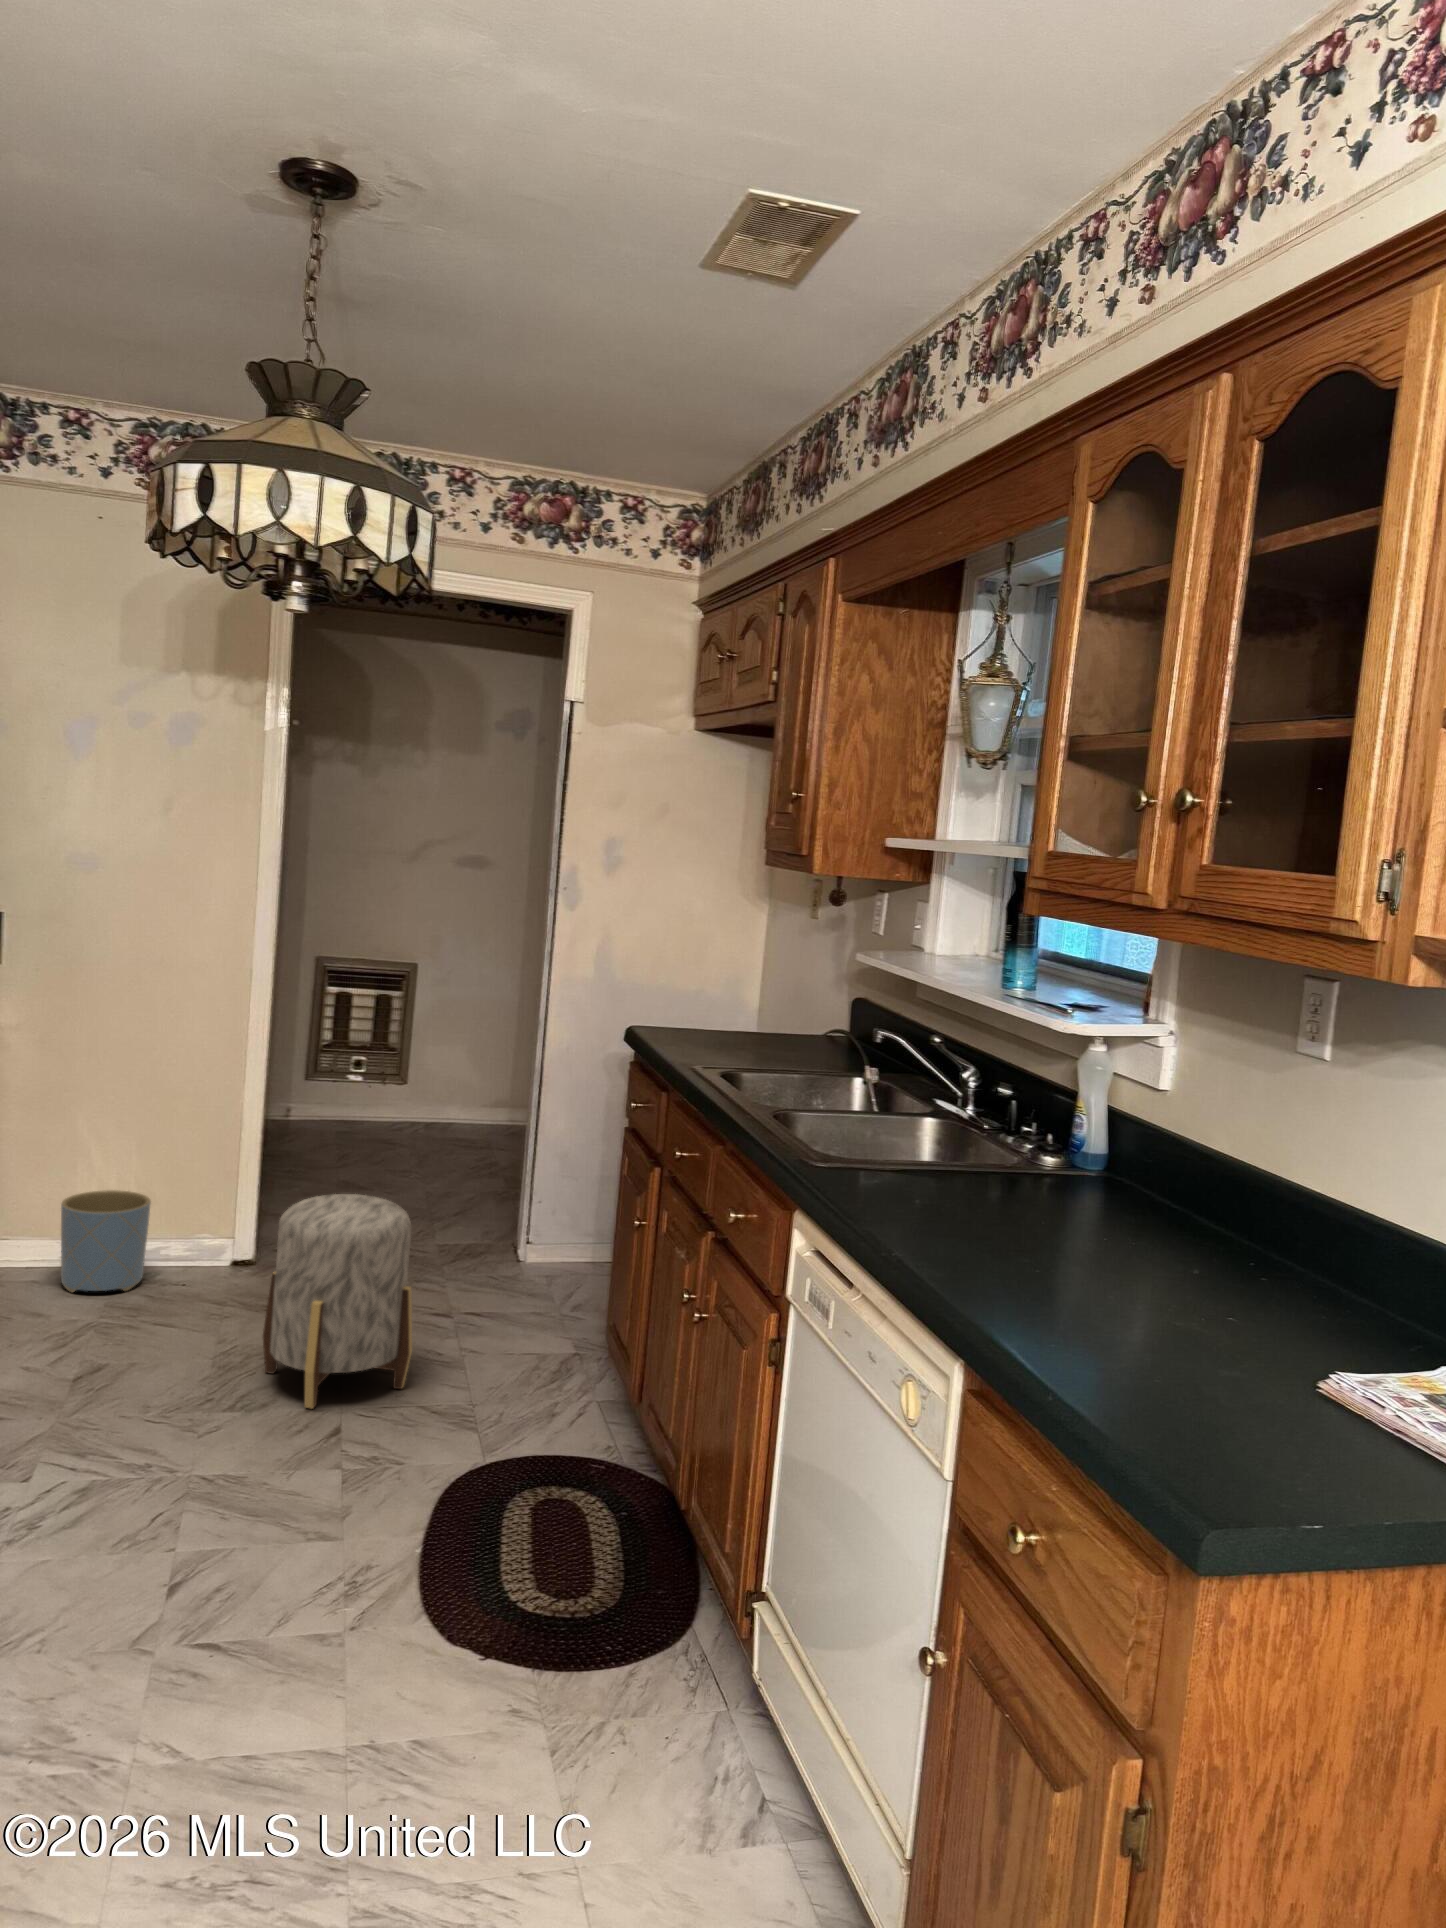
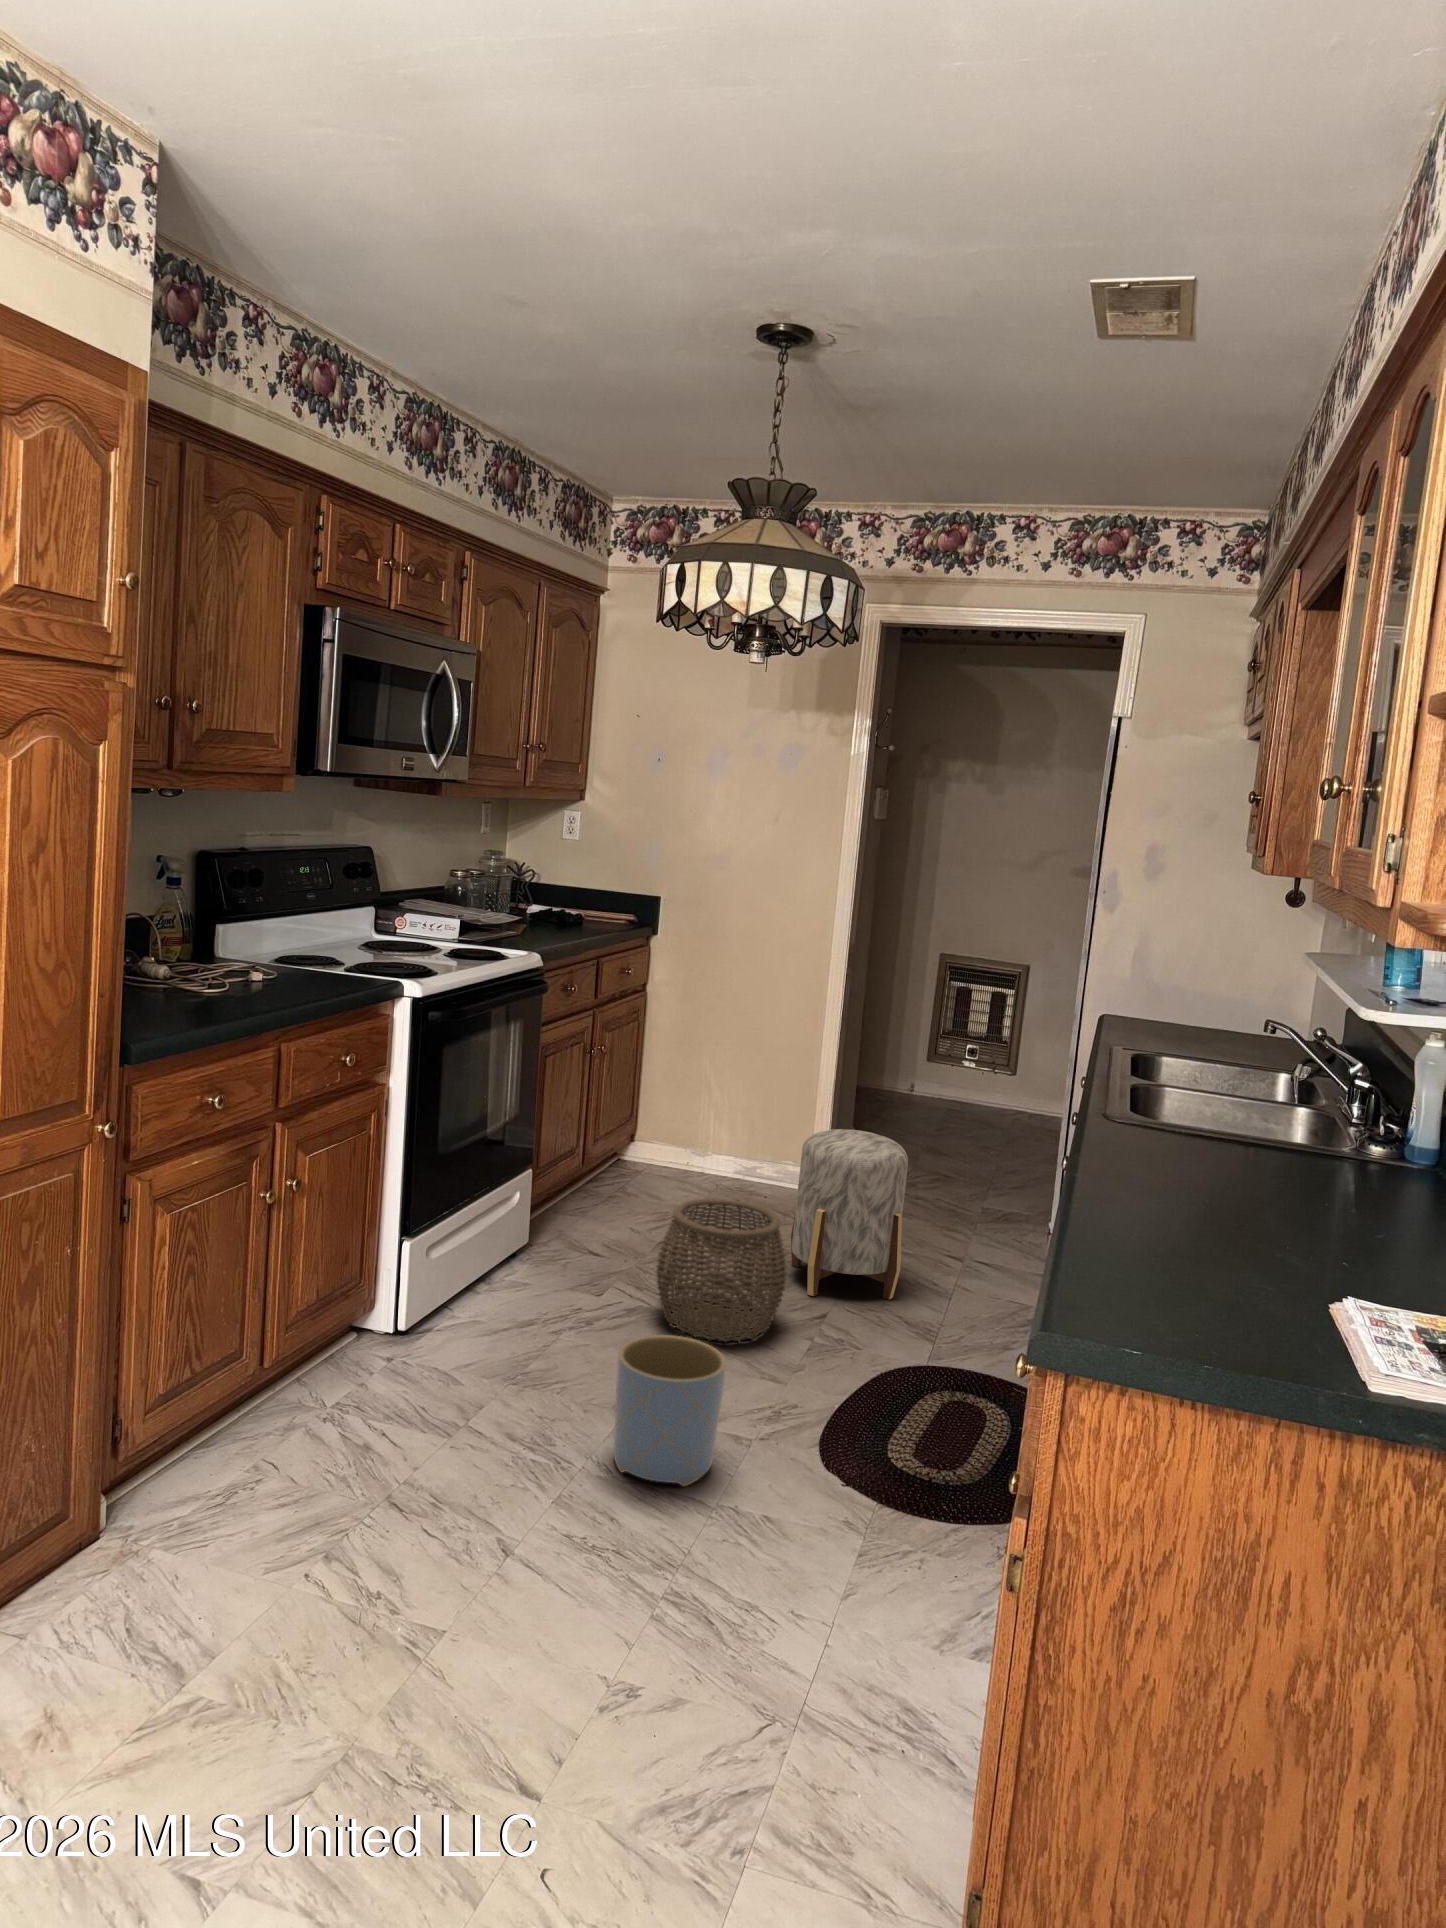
planter: present [61,1190,151,1292] -> present [614,1335,726,1487]
woven basket: none [123,1315,306,1510] -> present [656,1199,787,1342]

